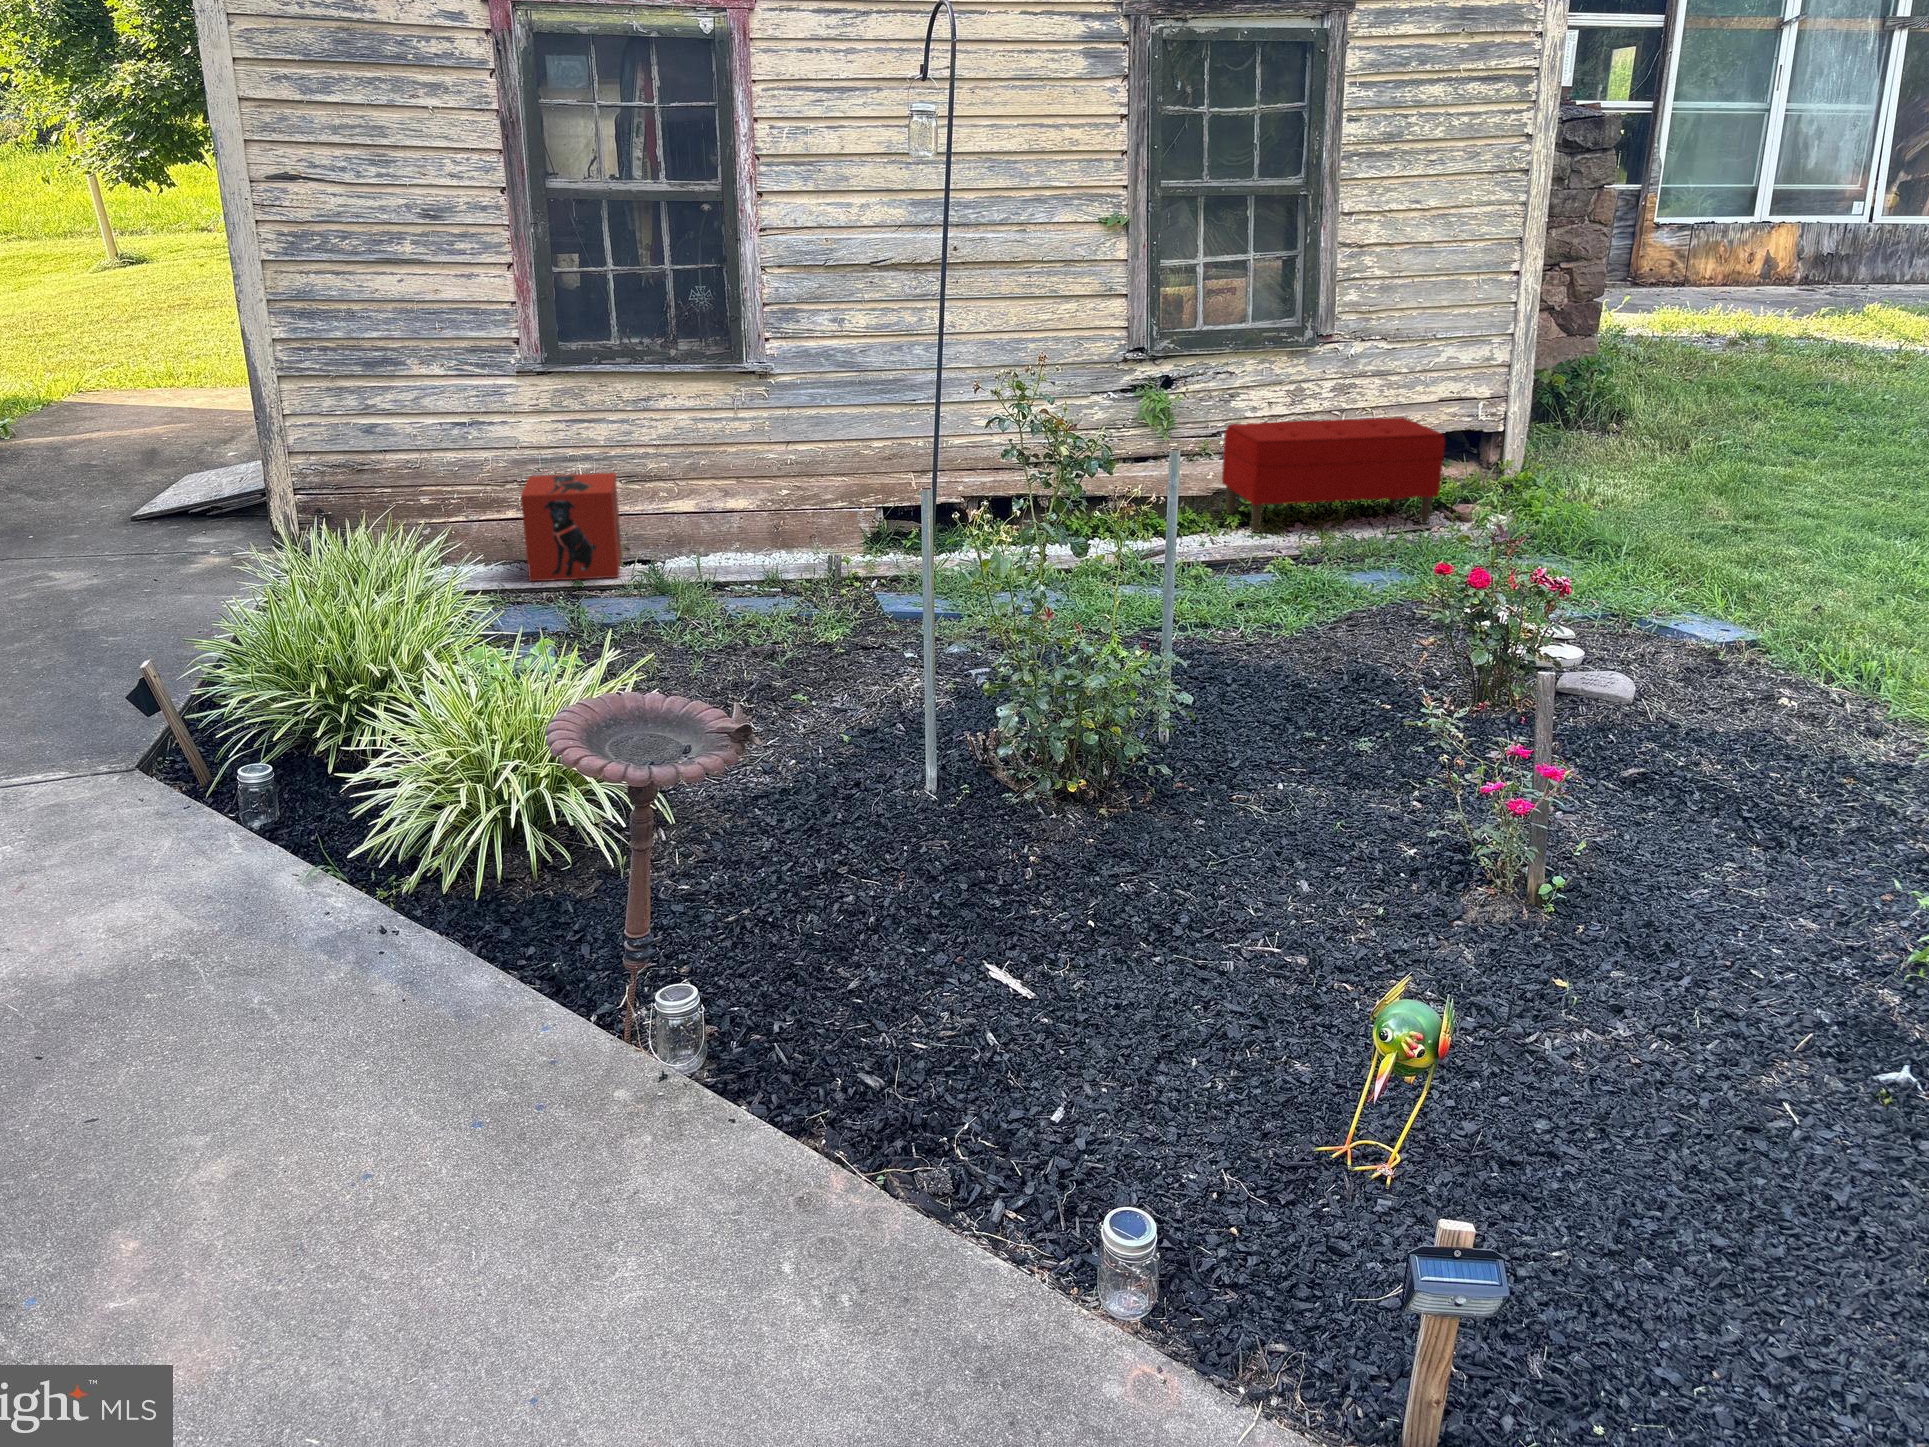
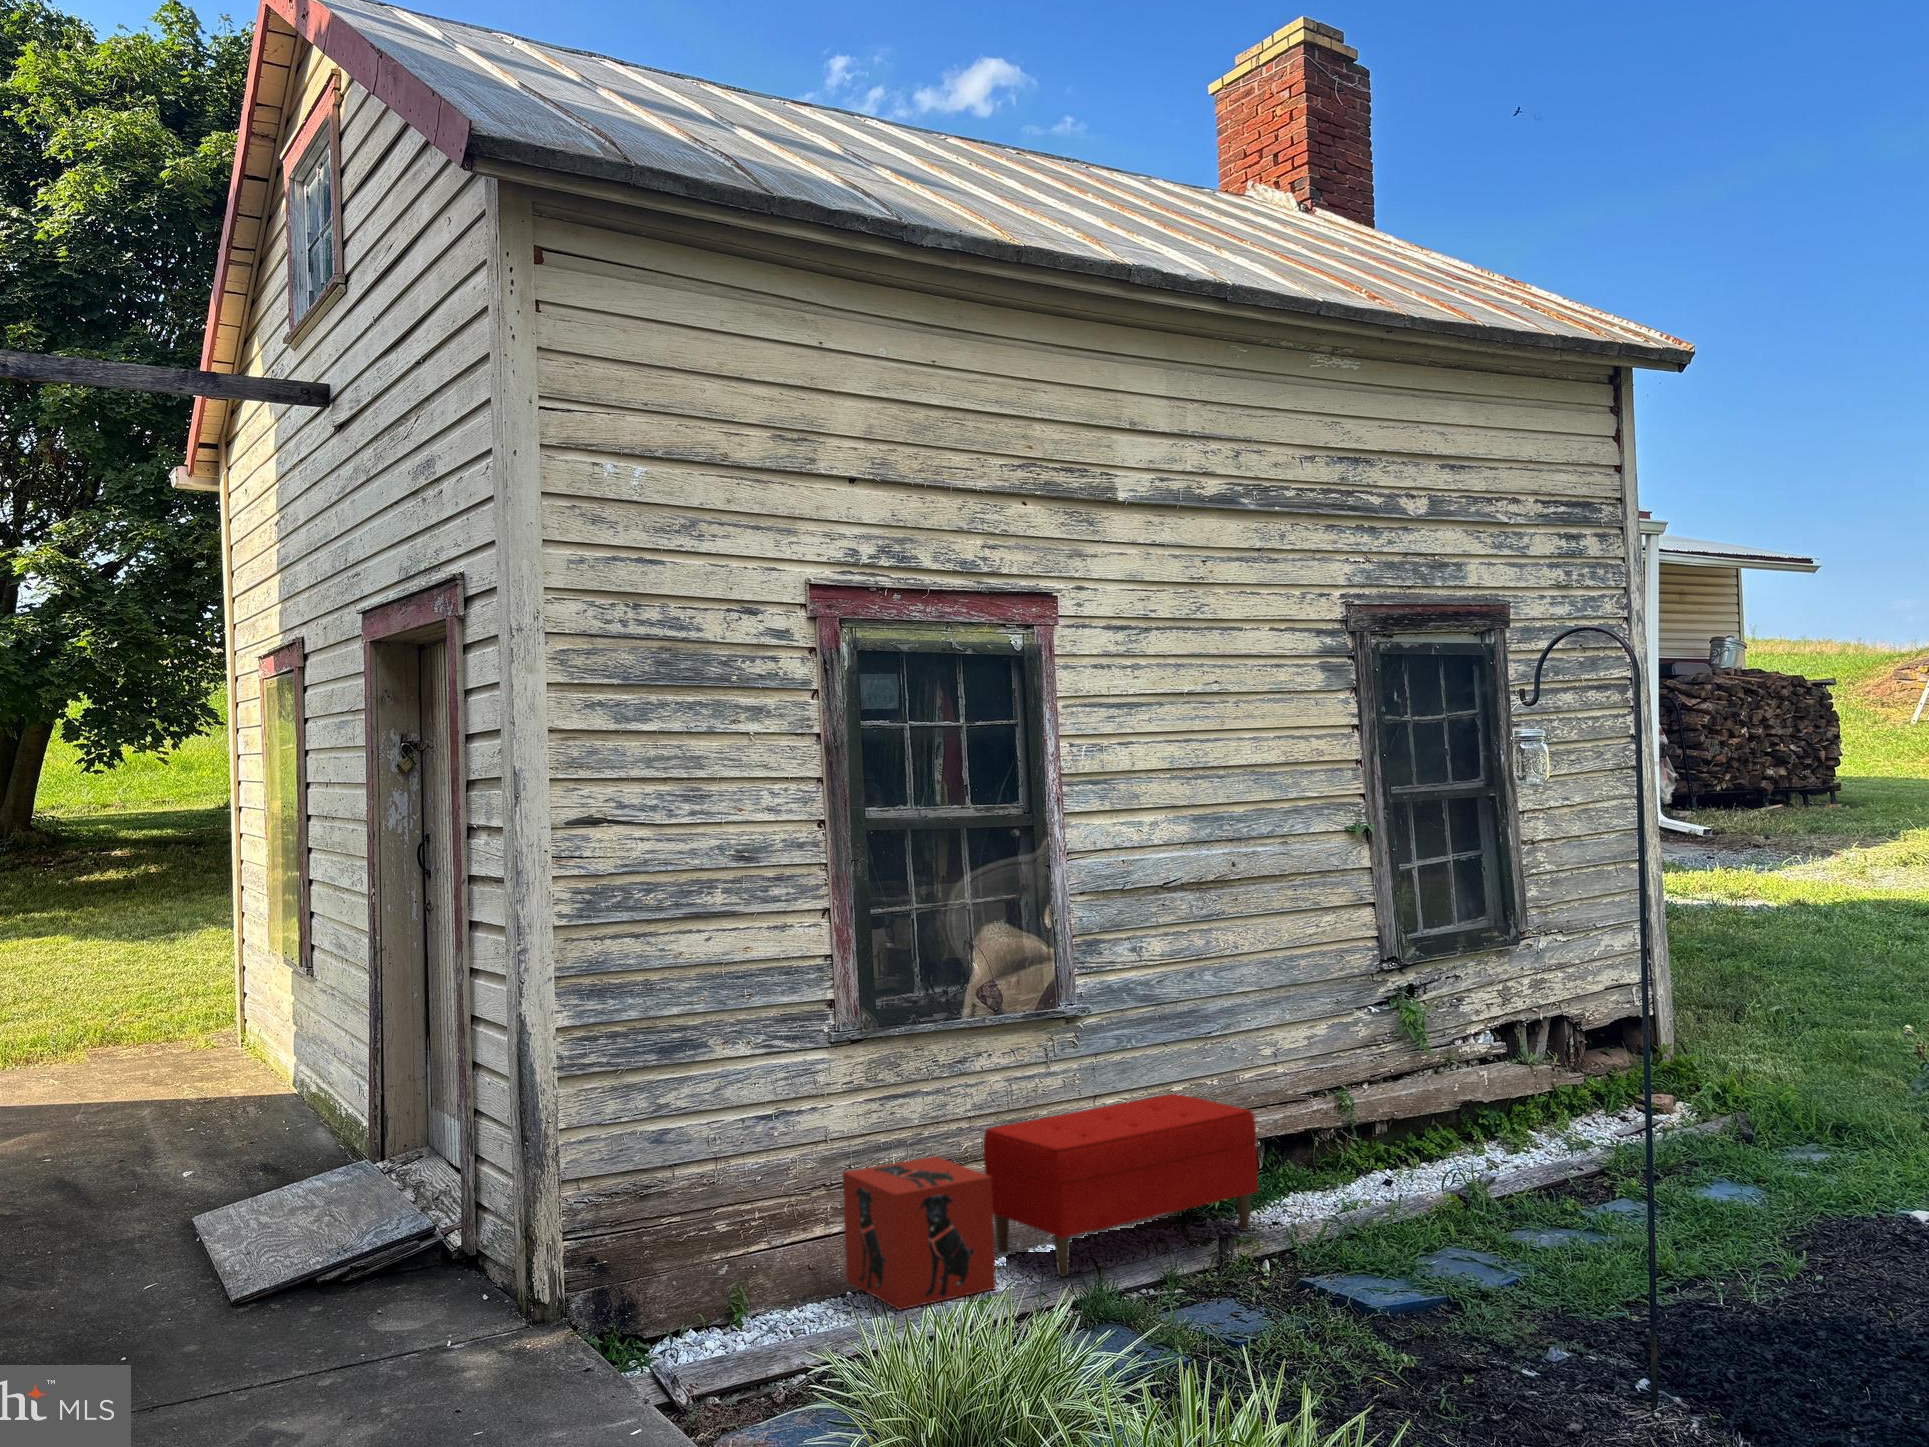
bench: present [1222,417,1445,532] -> present [983,1094,1258,1276]

